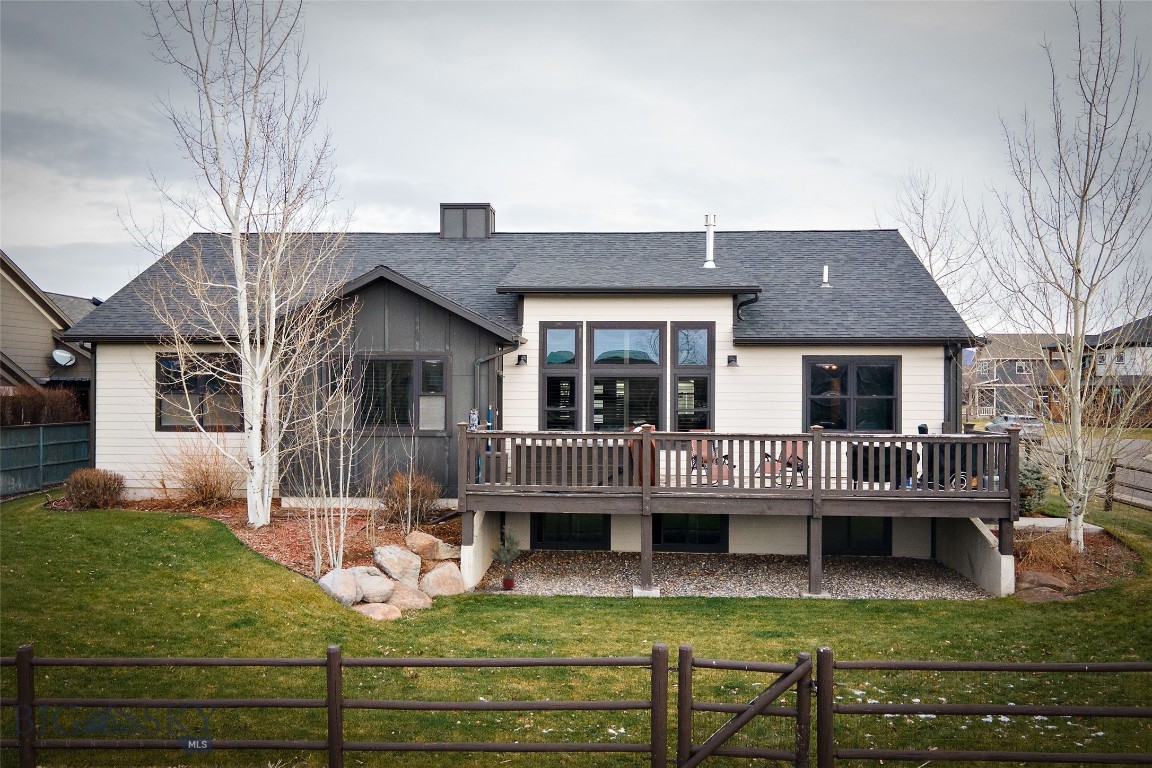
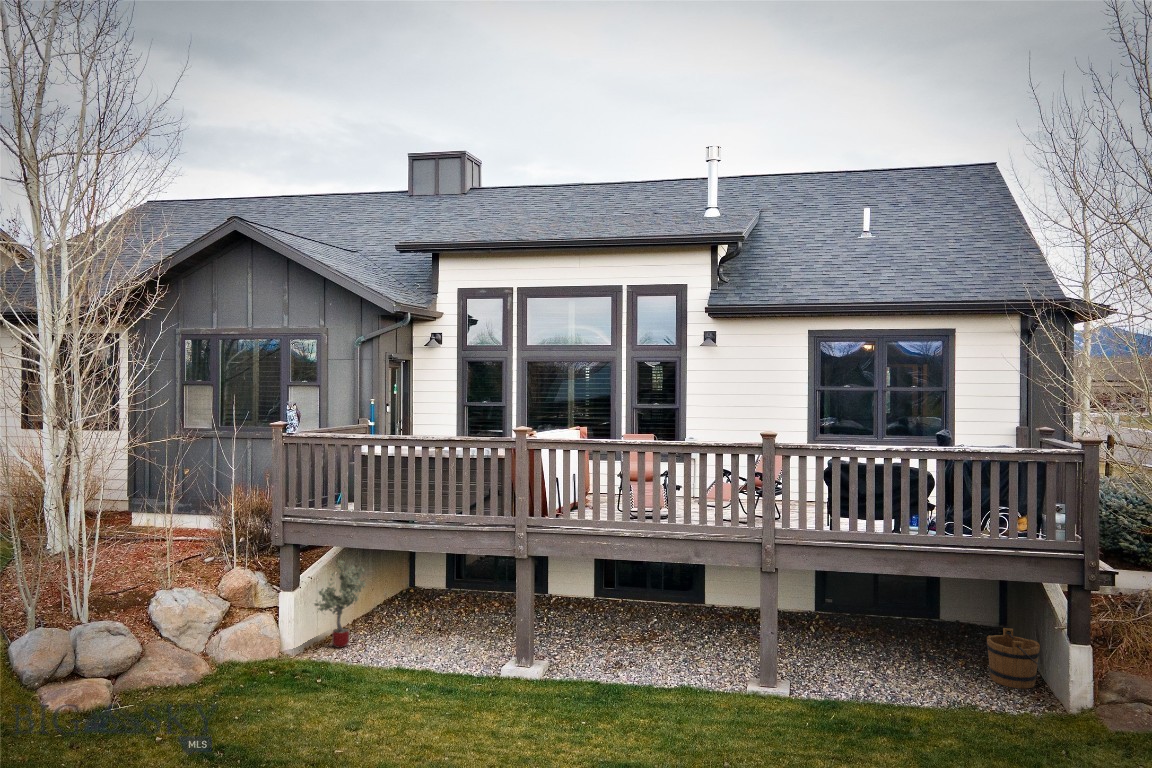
bucket: none [947,552,980,588] -> present [987,628,1040,689]

